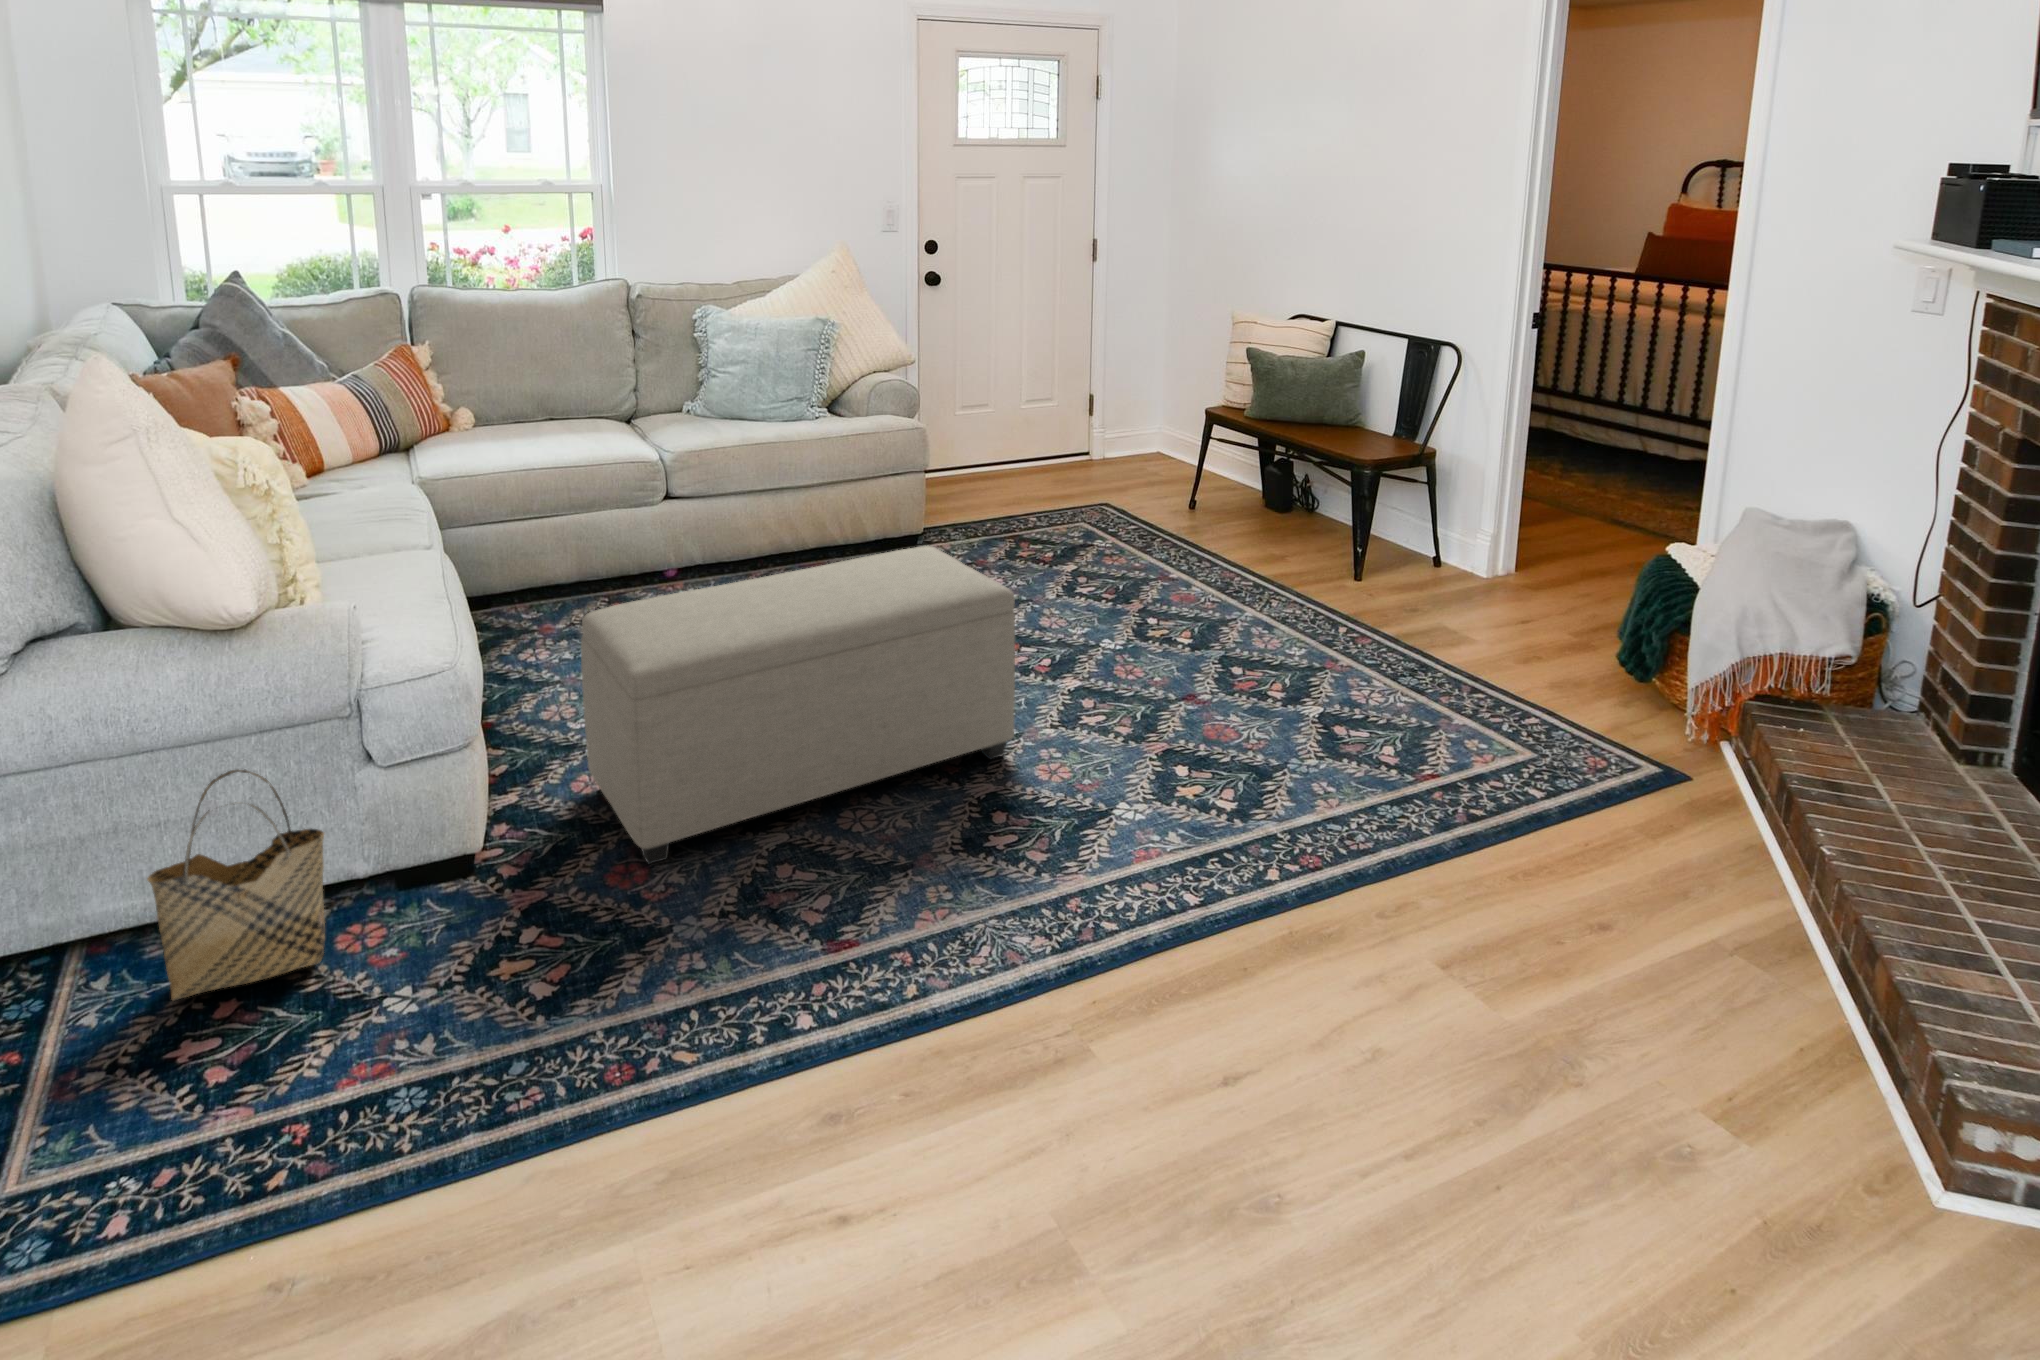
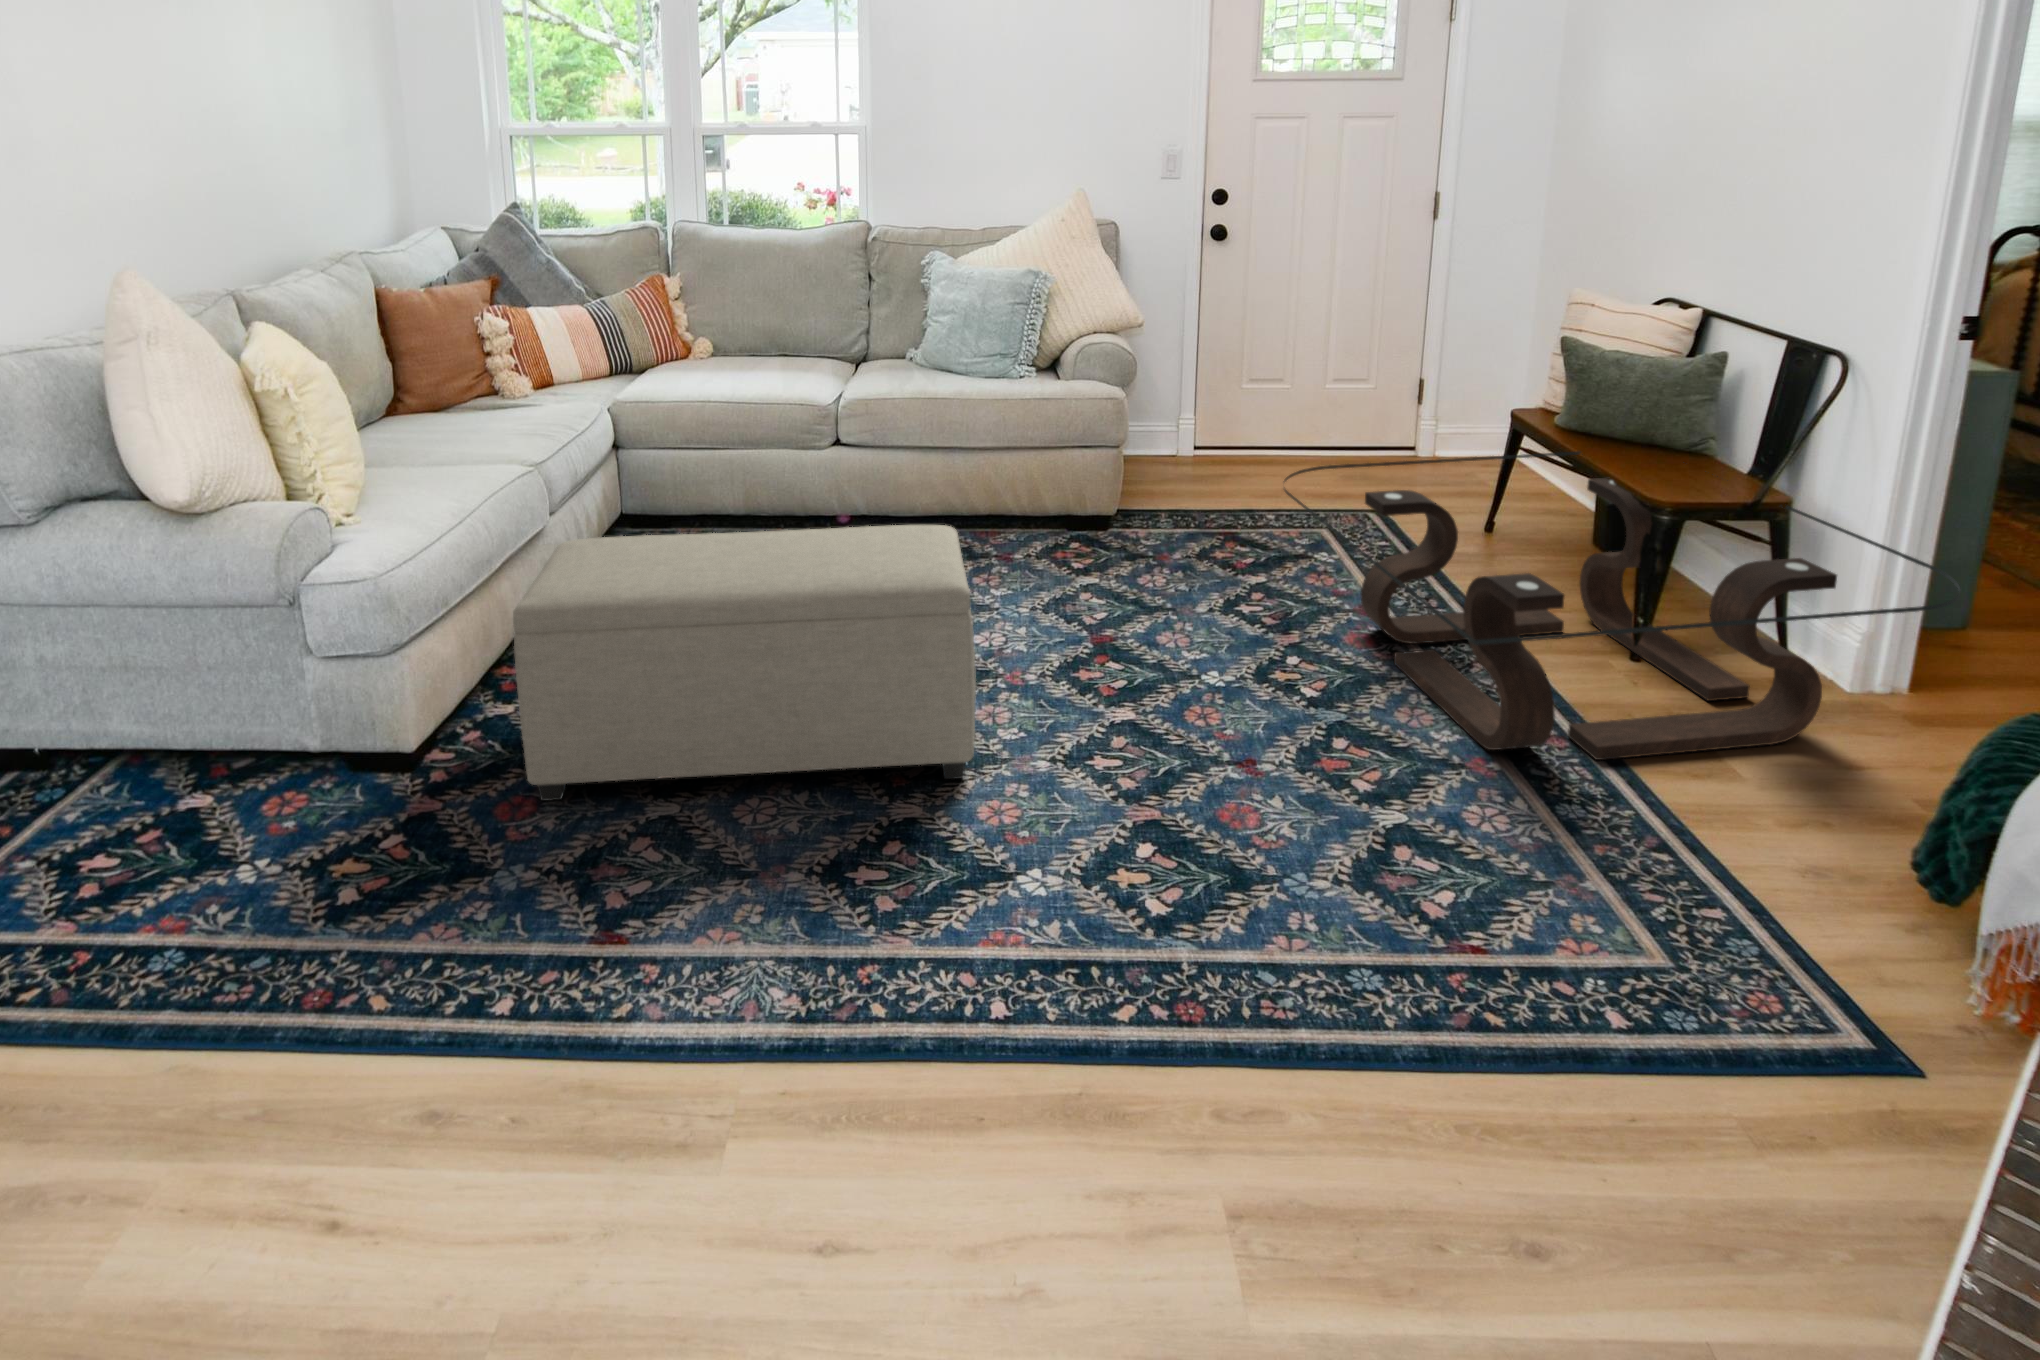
coffee table: none [1119,428,1576,655] -> present [1284,452,1960,760]
woven basket: present [147,770,325,1001] -> none [112,629,260,815]

